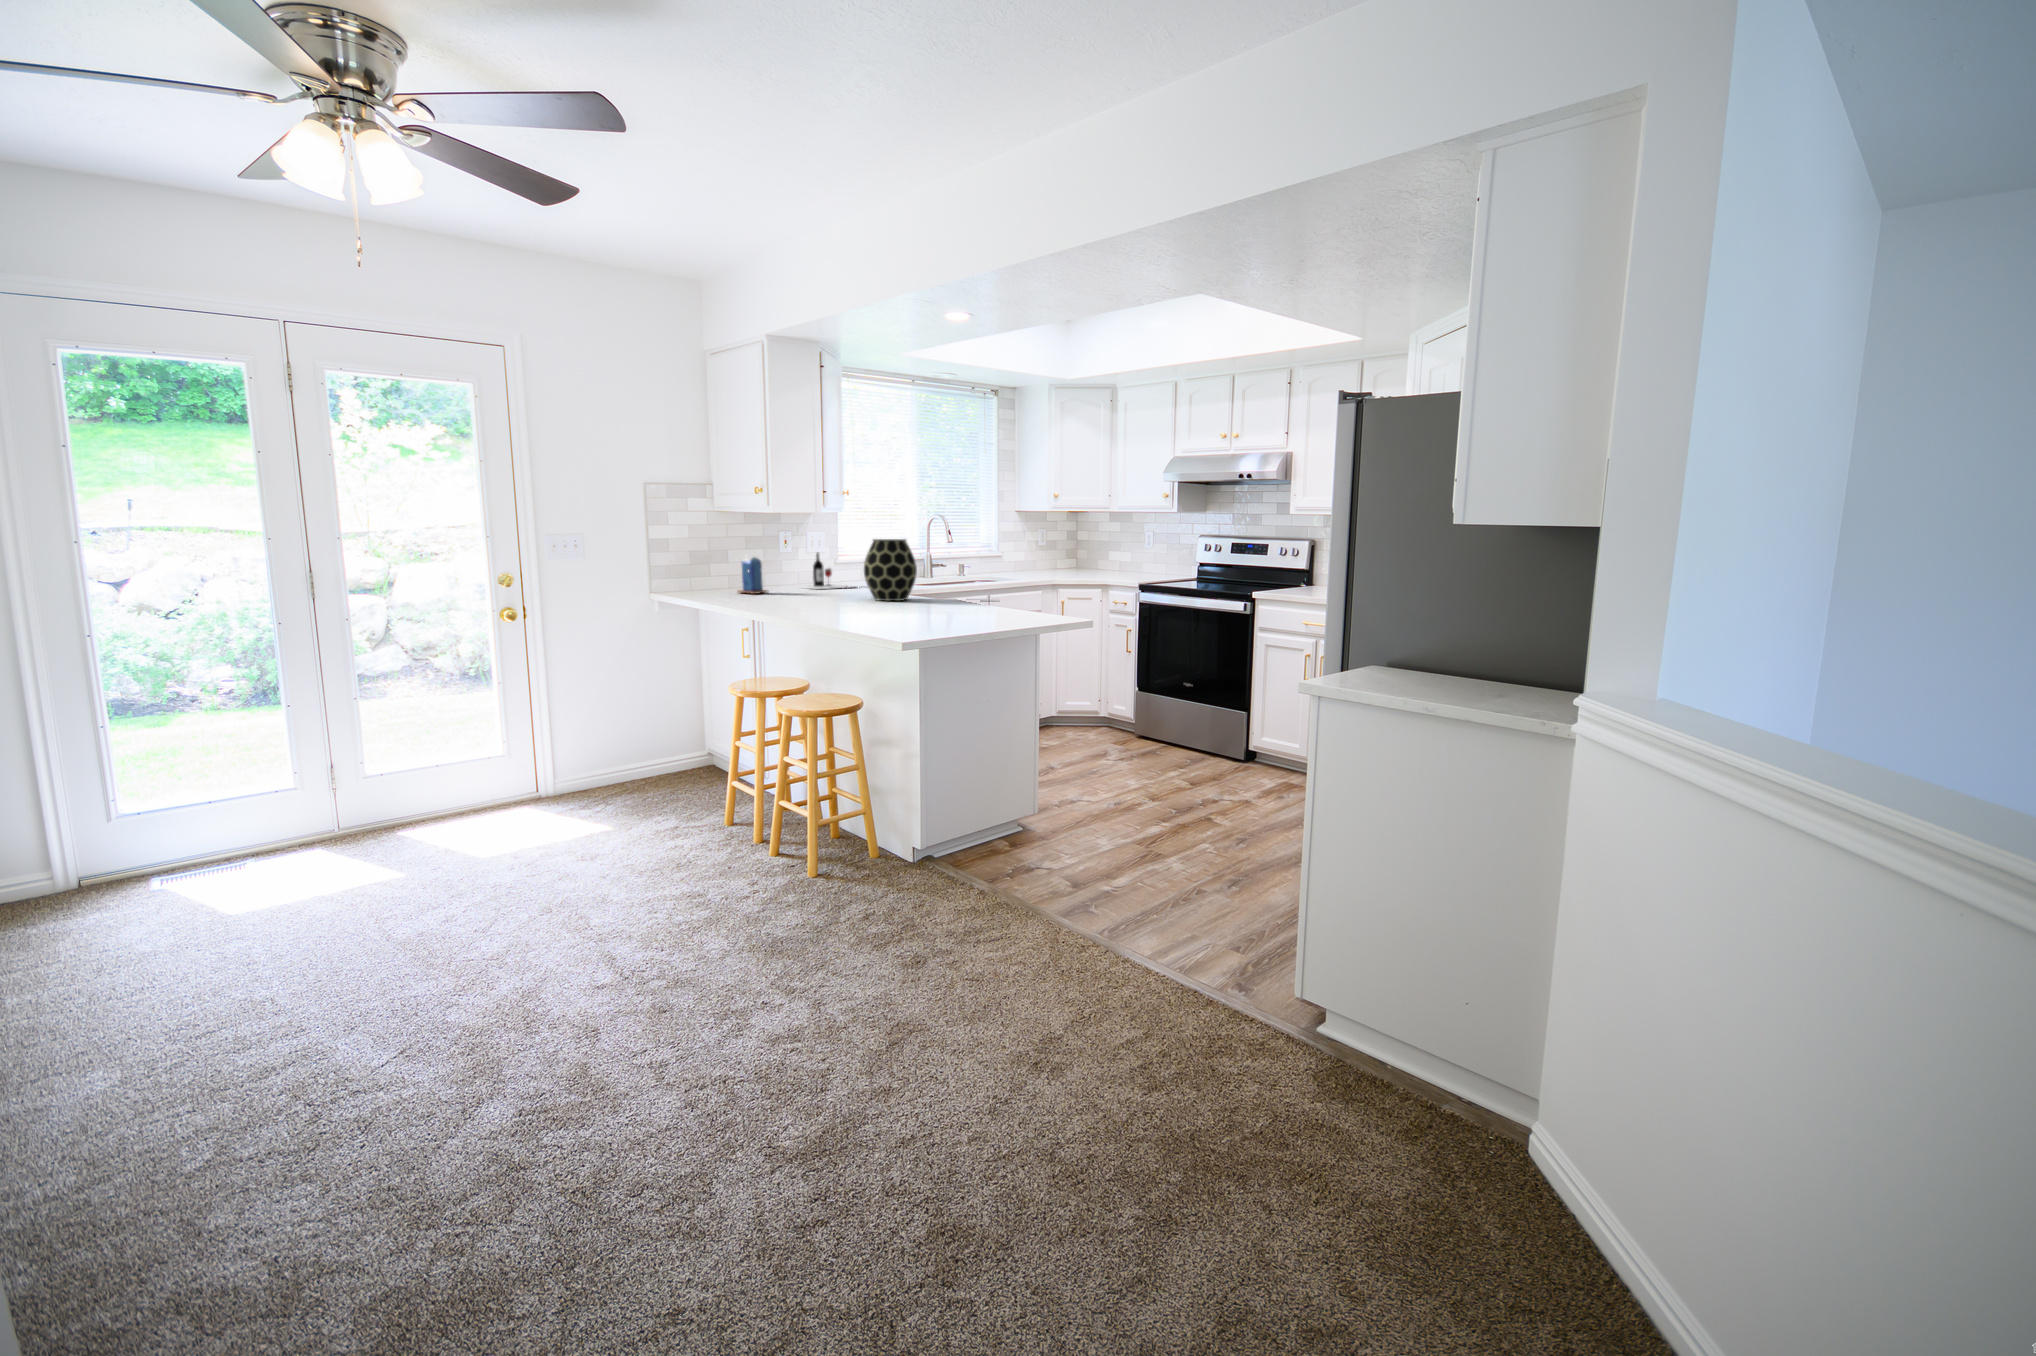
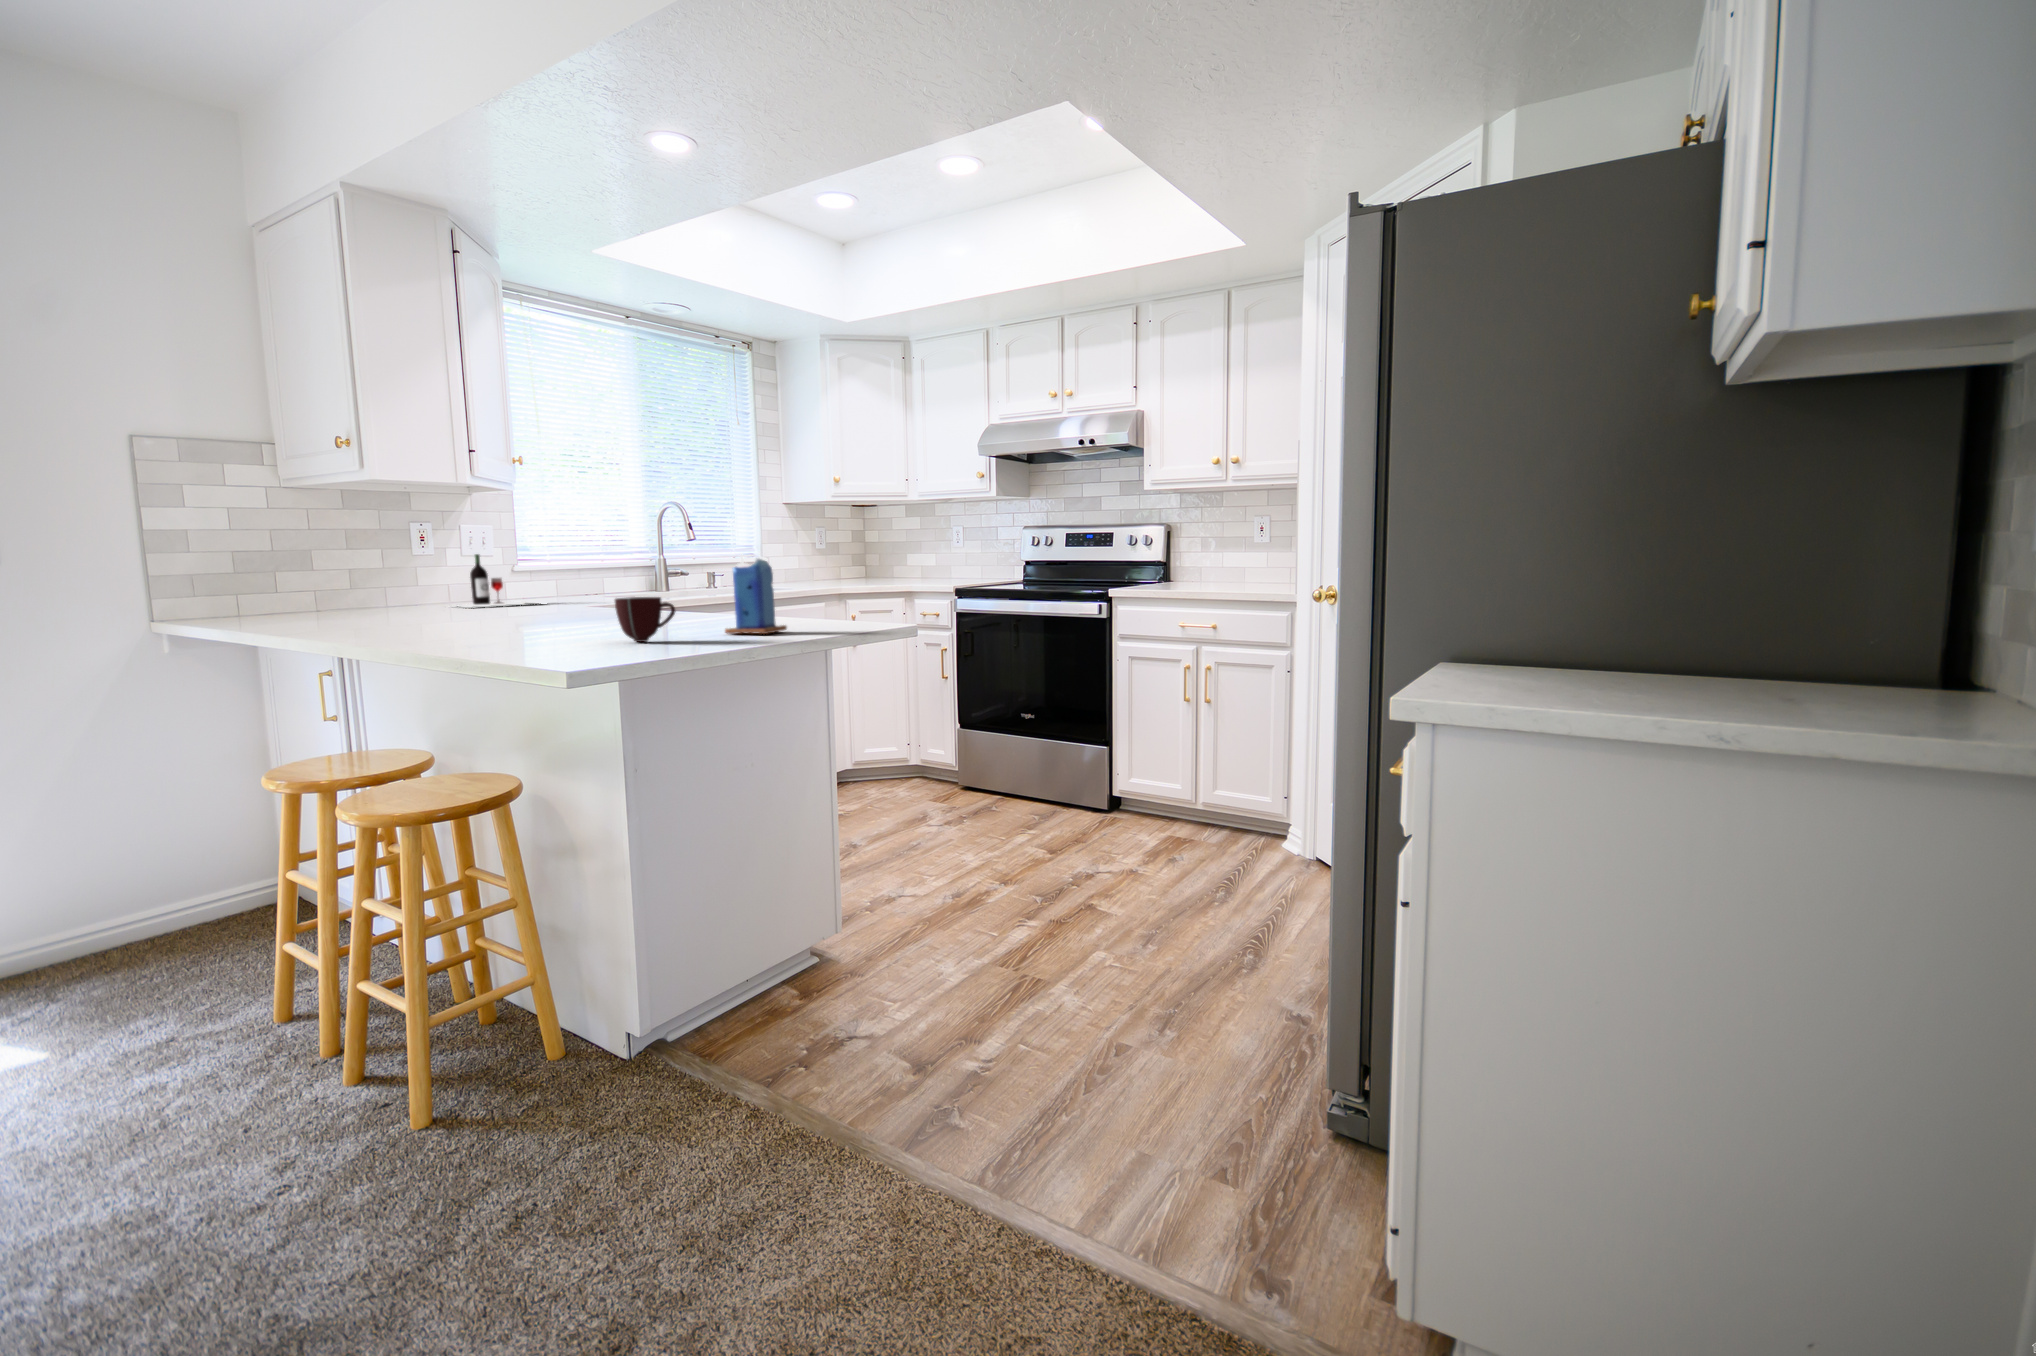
vase: present [864,539,917,601] -> none [539,520,629,617]
candle: present [738,557,767,594] -> present [725,555,787,634]
mug: none [920,598,953,625] -> present [615,597,676,642]

